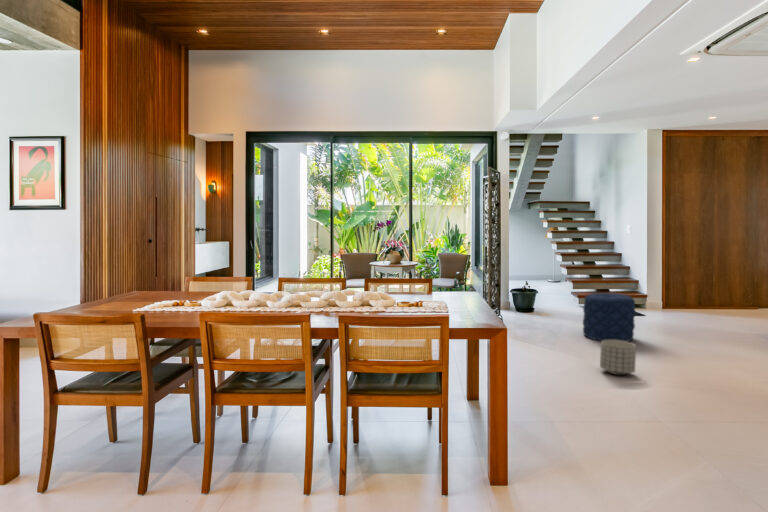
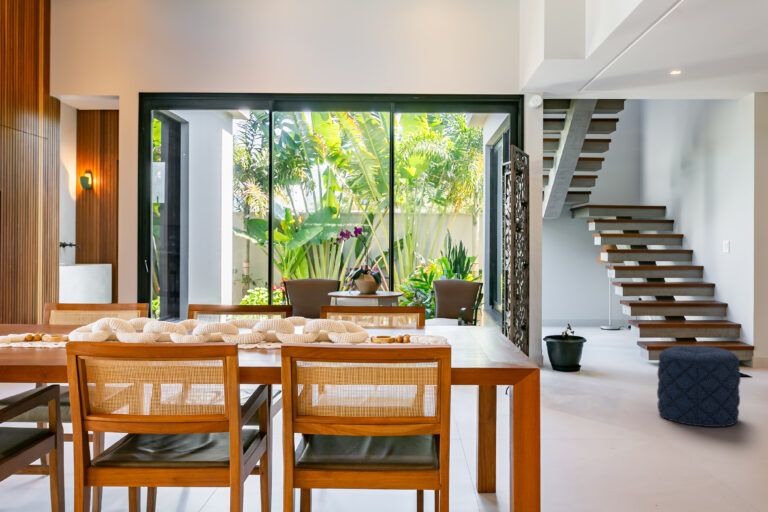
planter: present [600,340,636,375] -> none [687,428,746,489]

